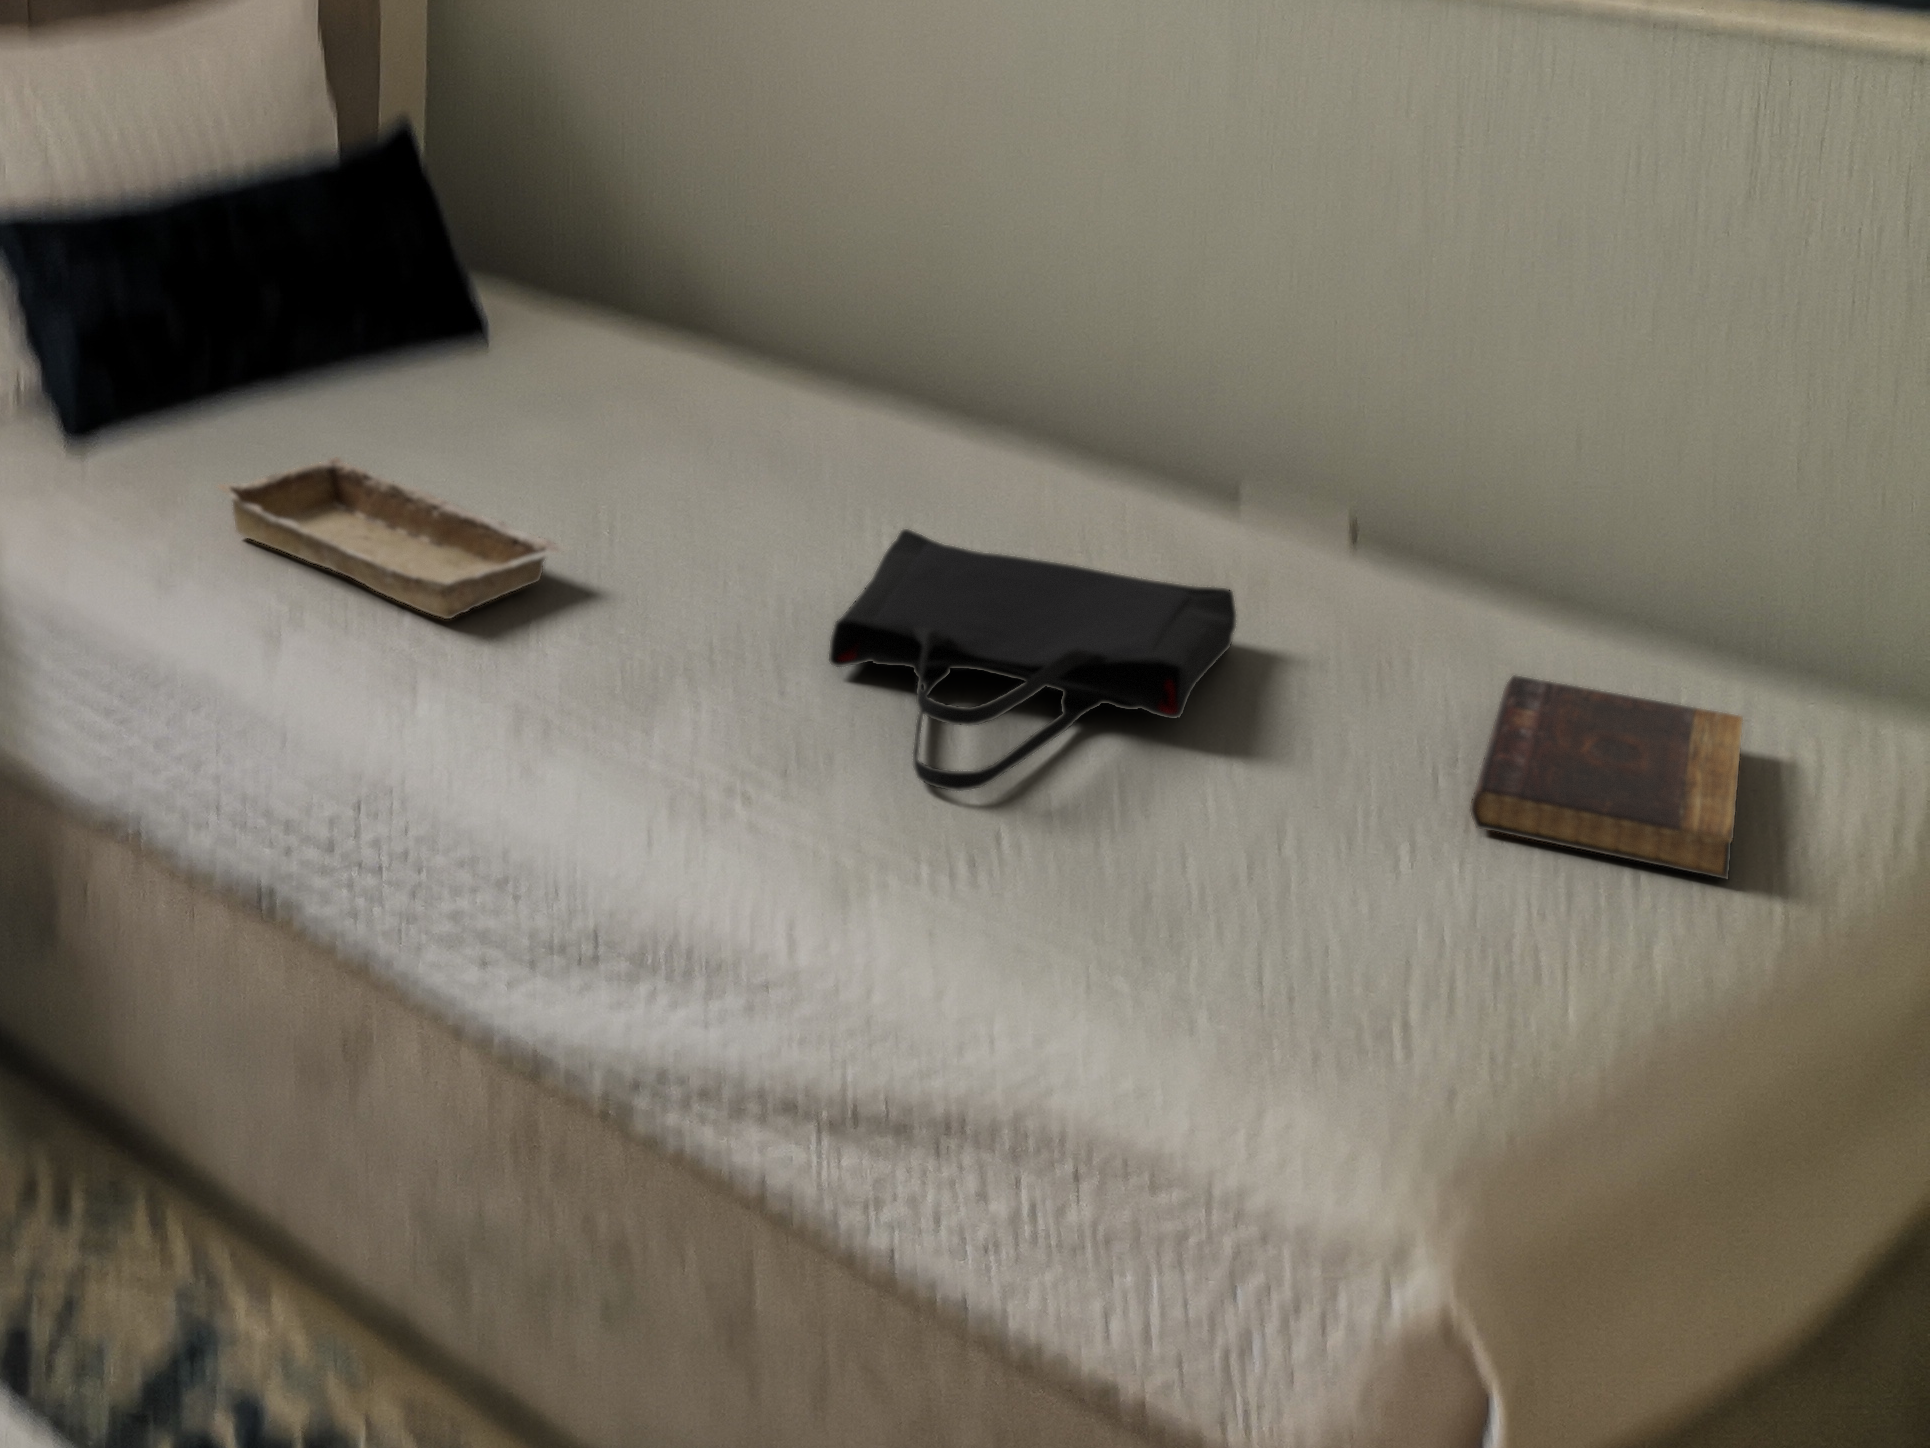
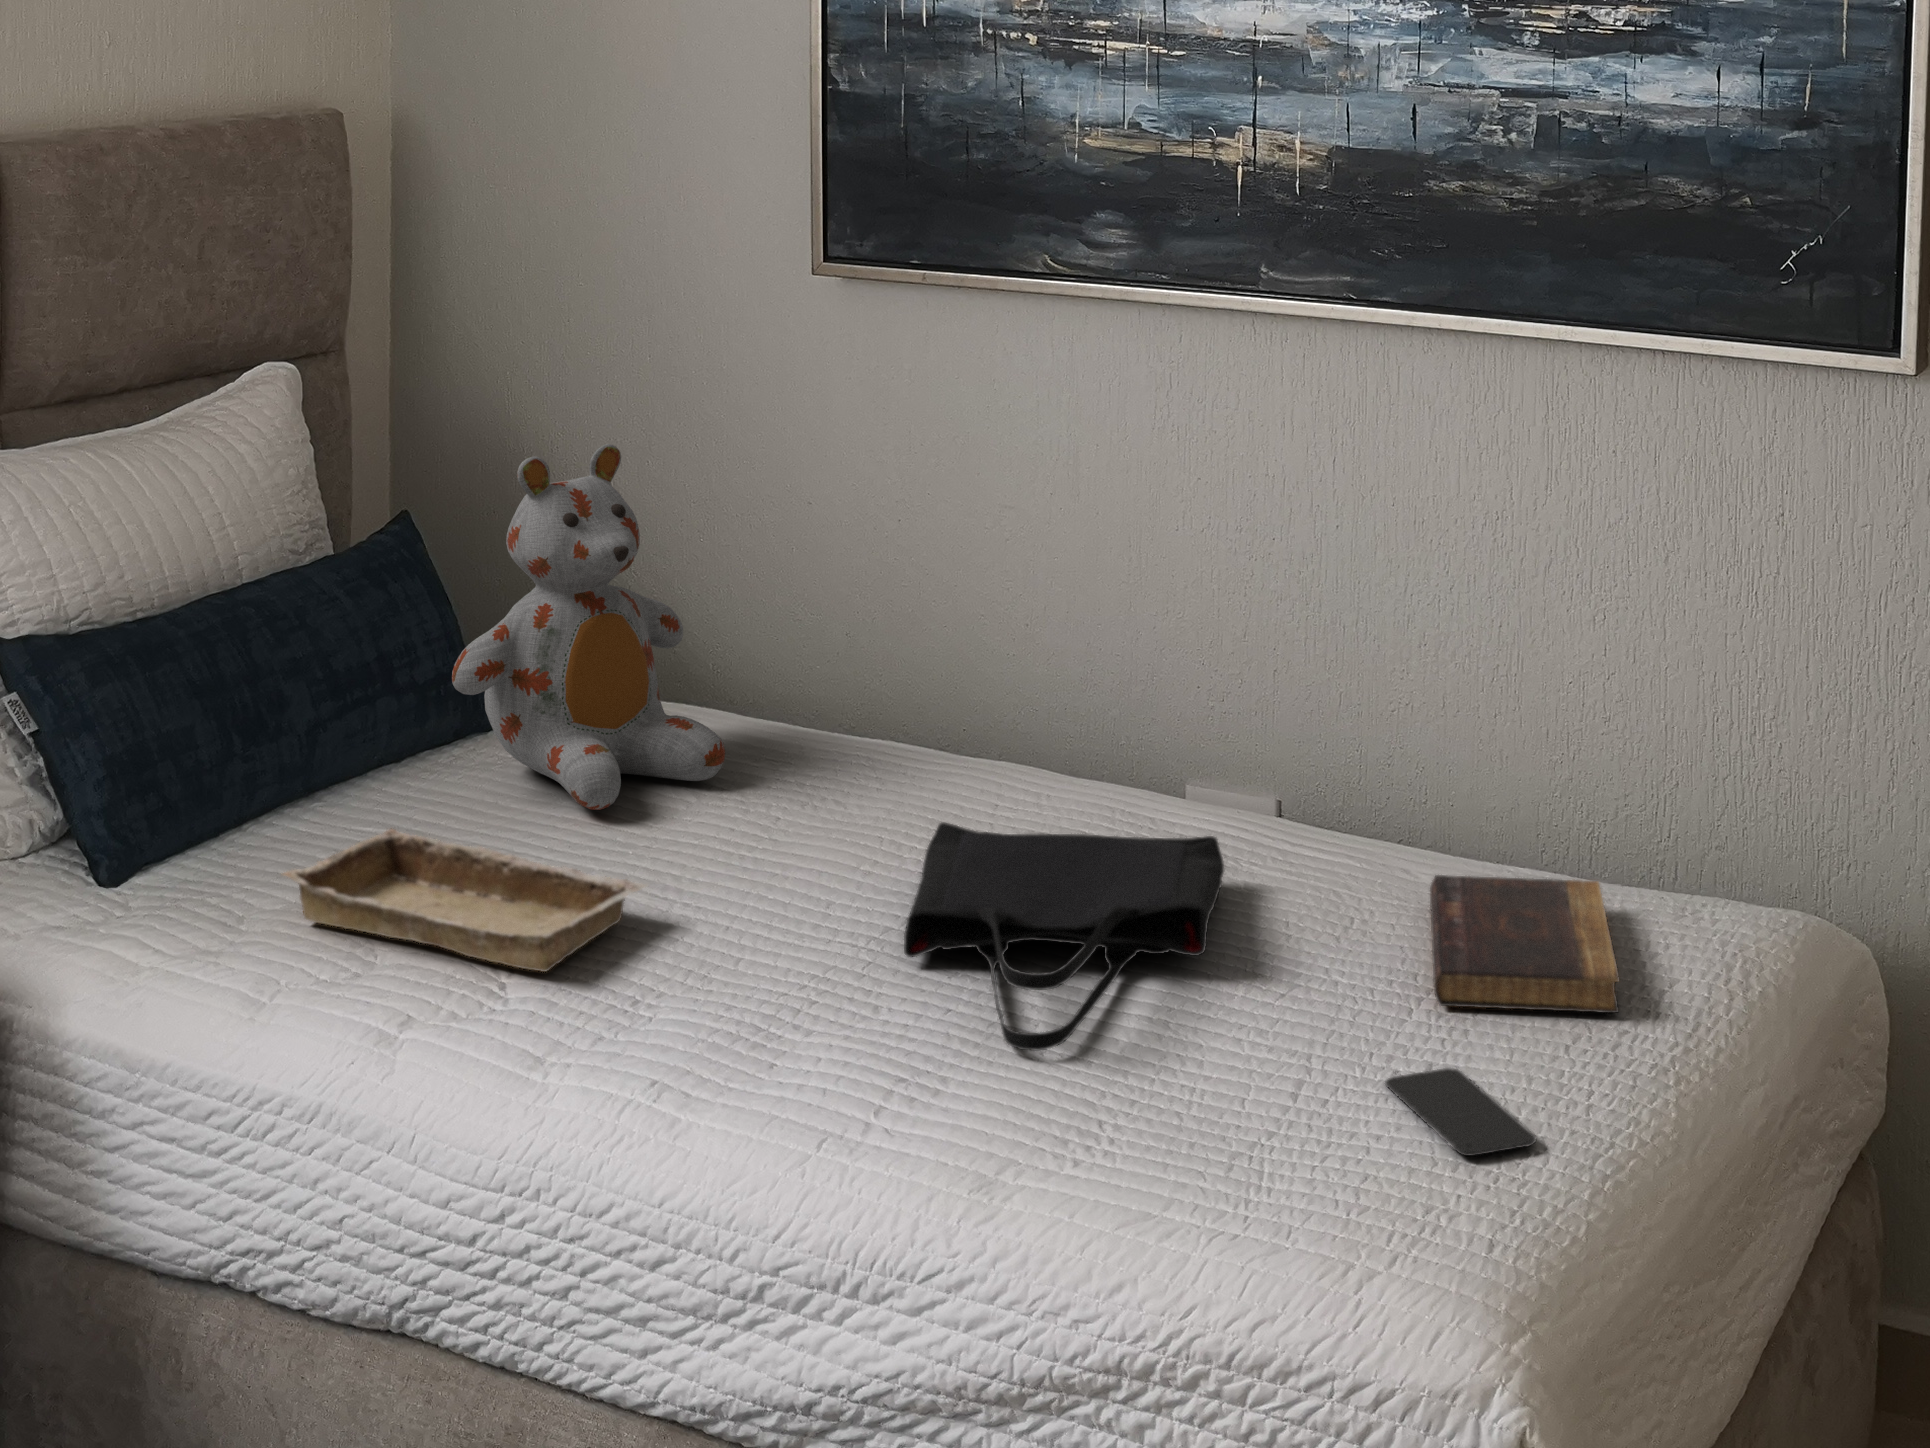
stuffed bear: none [419,92,698,468] -> present [452,444,725,810]
smartphone: none [1374,899,1561,1016] -> present [1385,1068,1536,1156]

